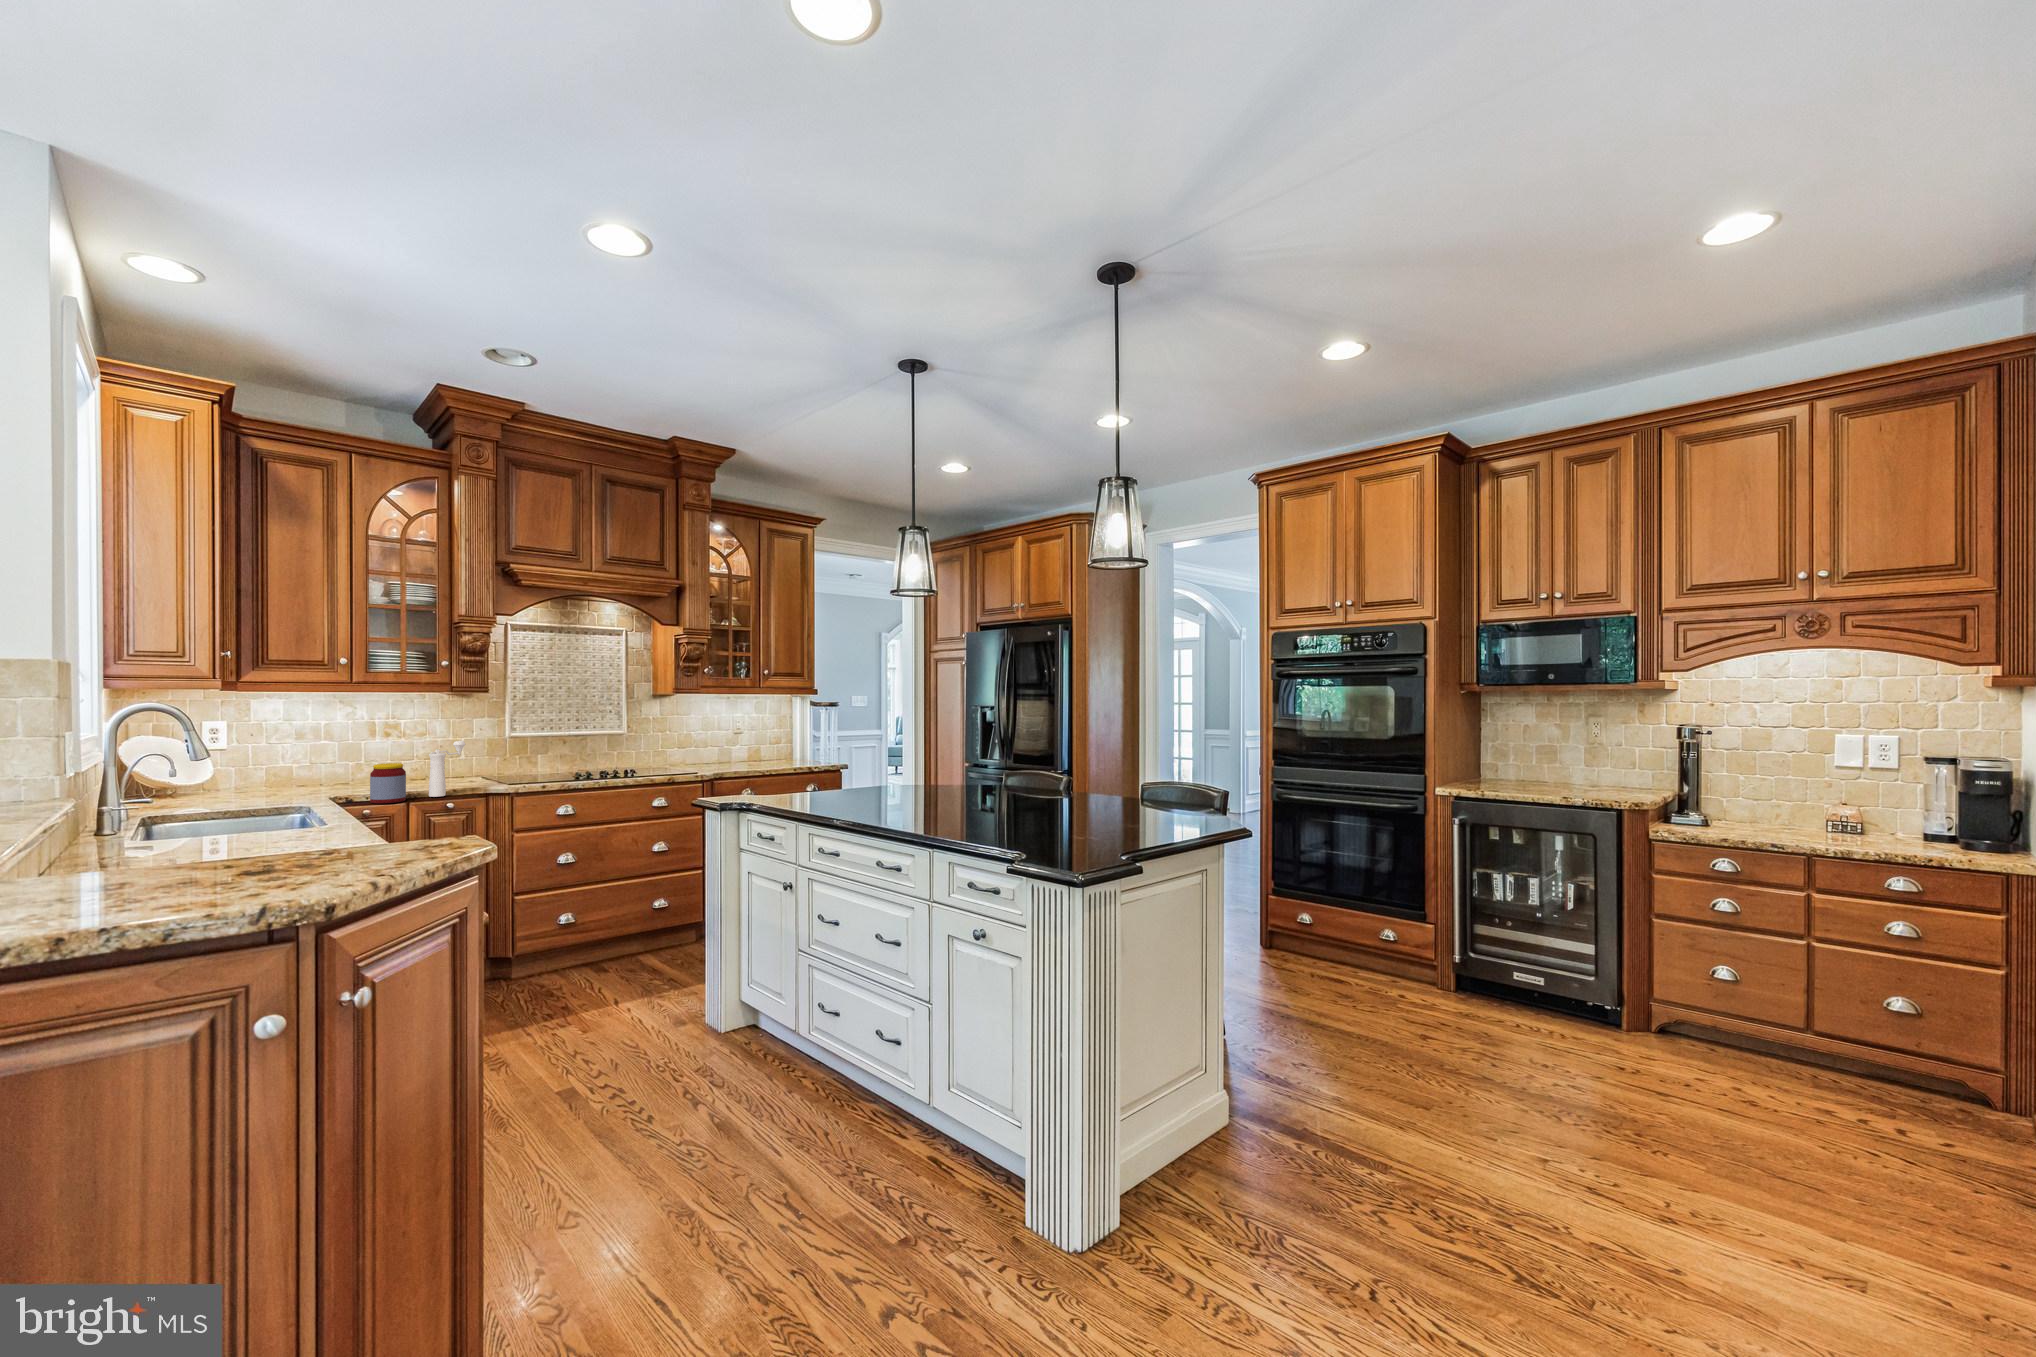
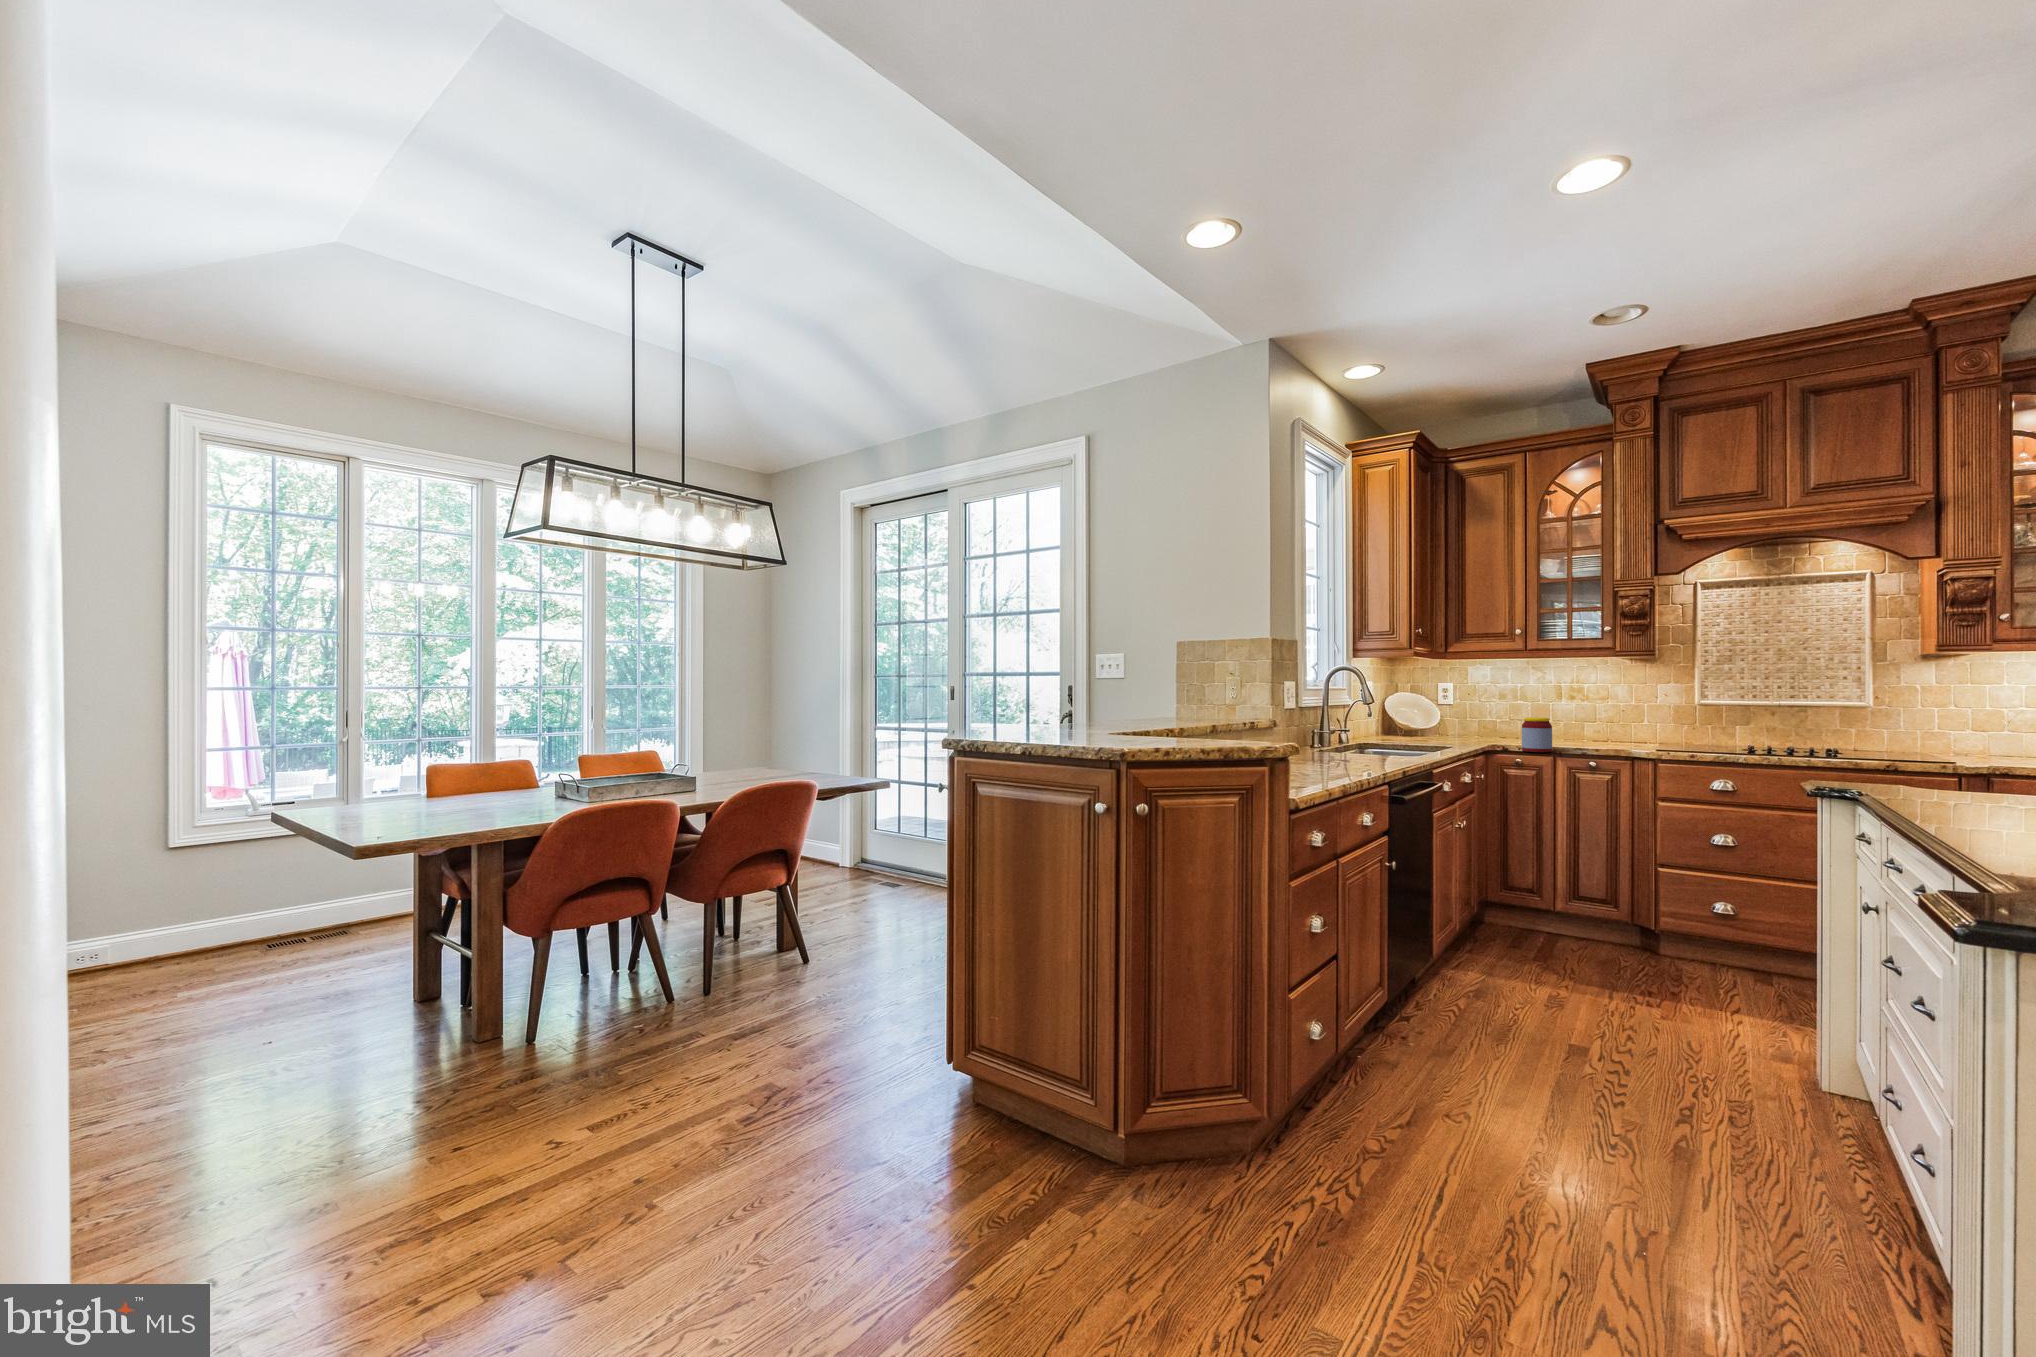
pepper mill: present [429,741,465,797] -> none [1575,702,1616,752]

